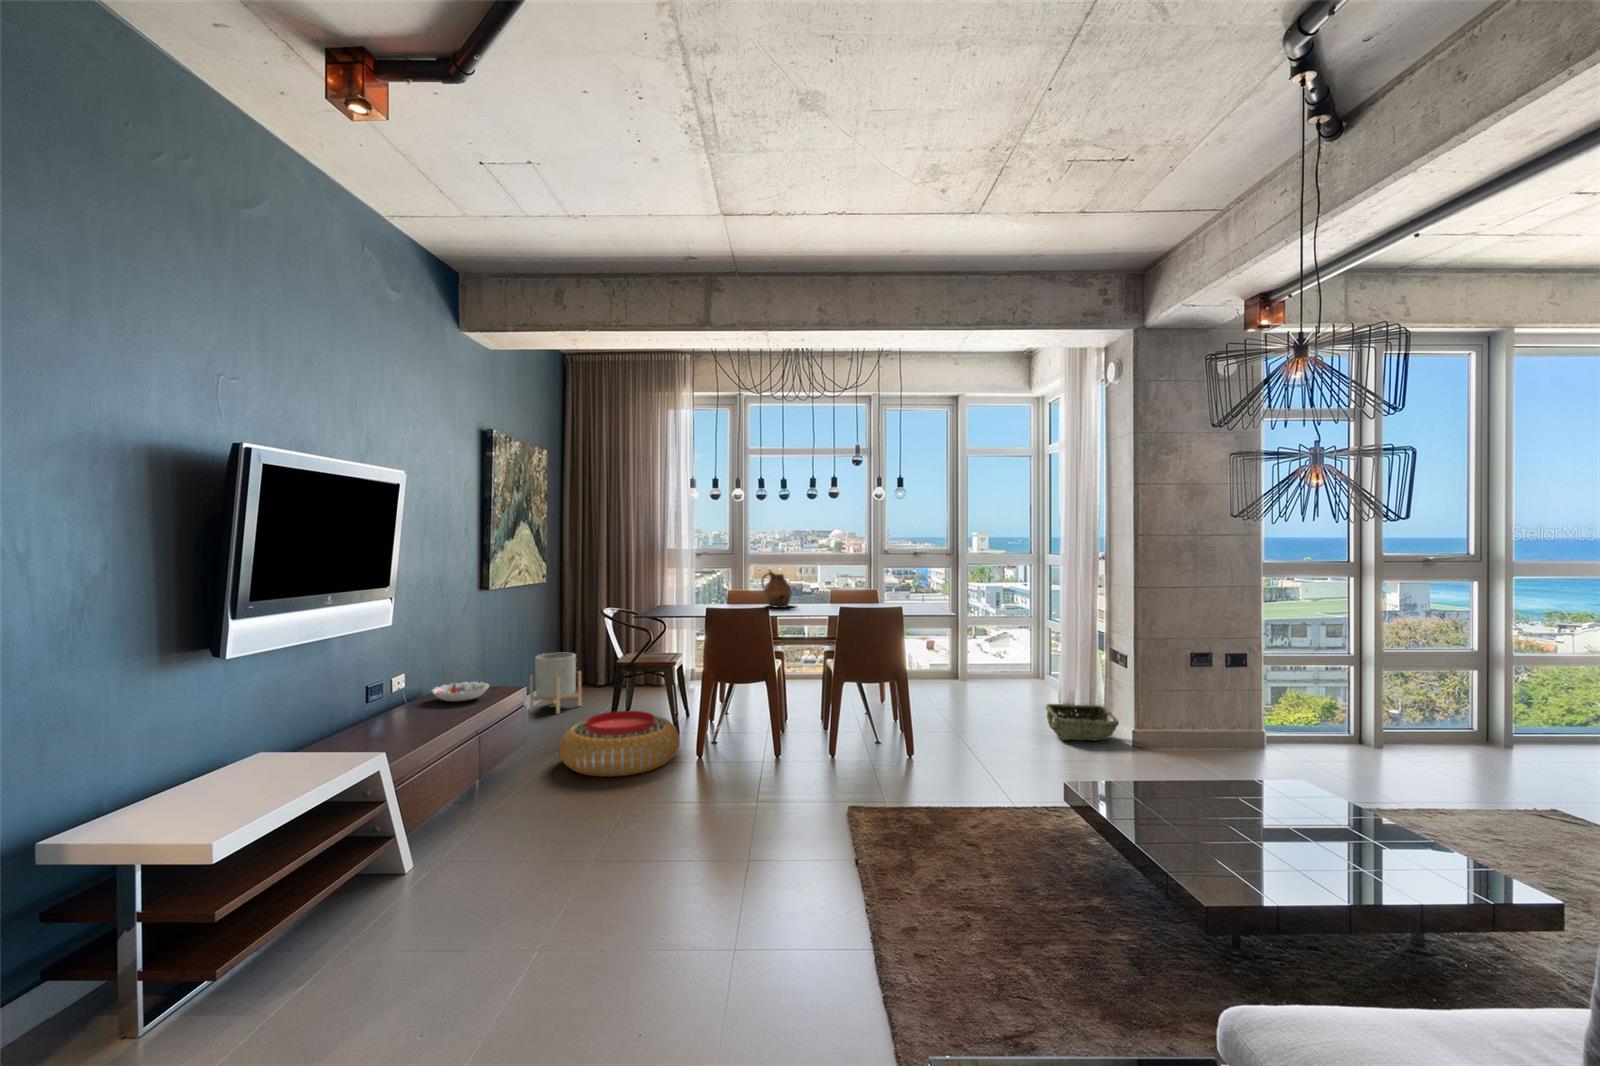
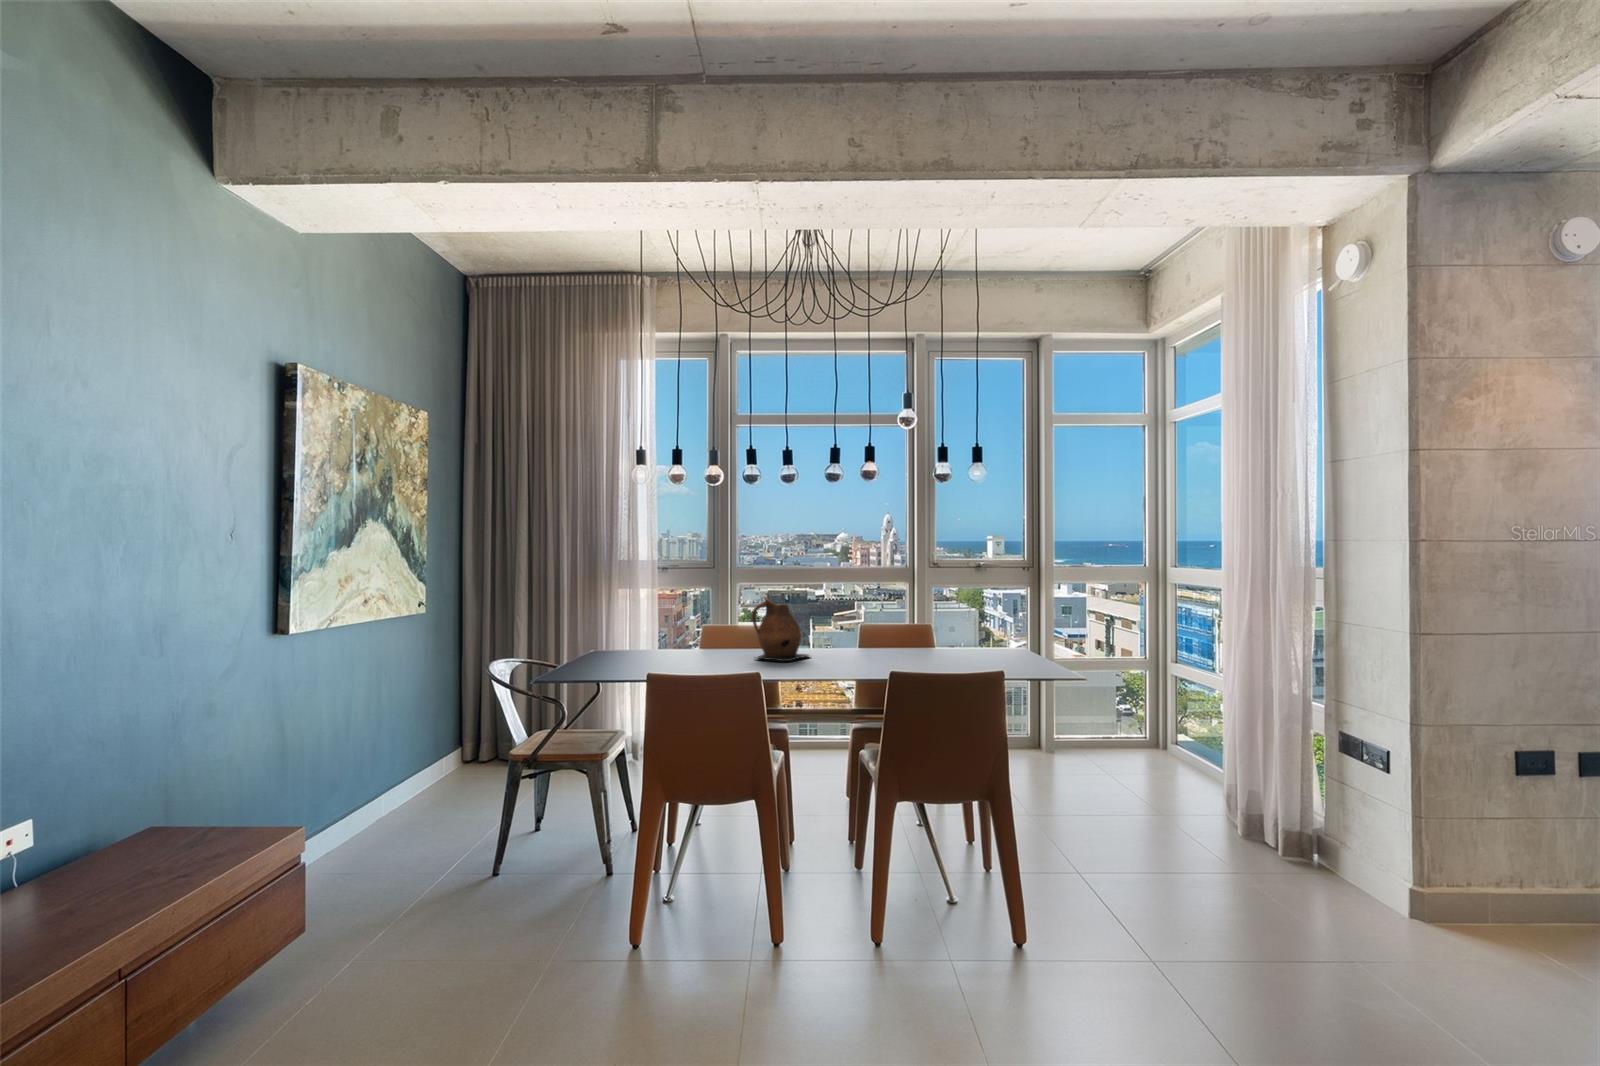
planter: present [530,653,581,714] -> none [387,724,472,827]
decorative bowl: present [432,682,489,701] -> none [72,826,208,880]
woven basket: present [1046,704,1119,740] -> none [1236,828,1380,900]
pouf: present [560,711,679,777] -> none [368,854,599,1009]

